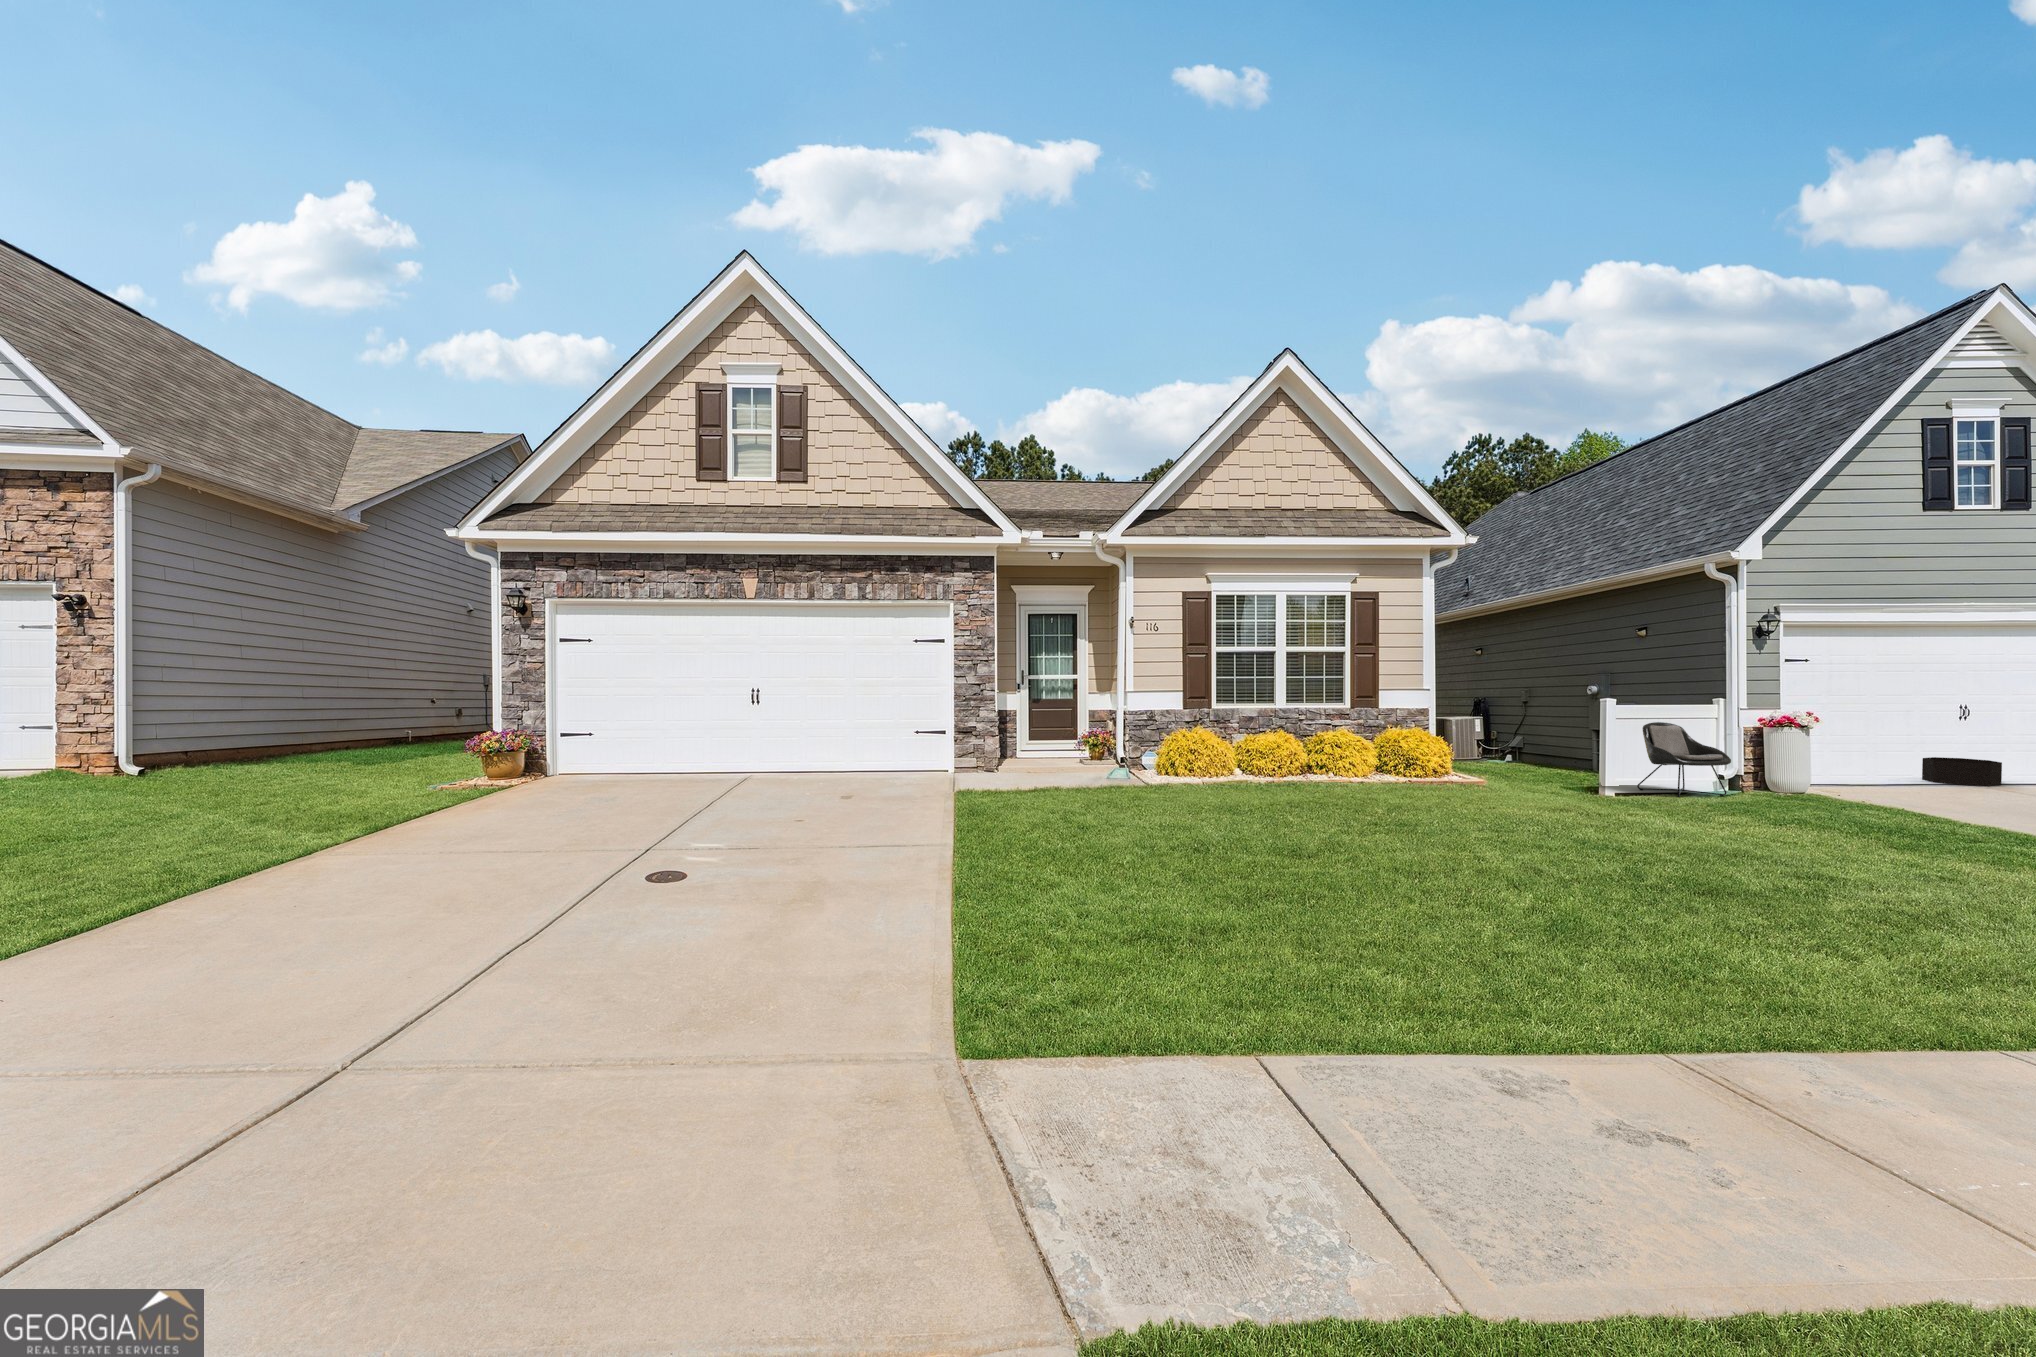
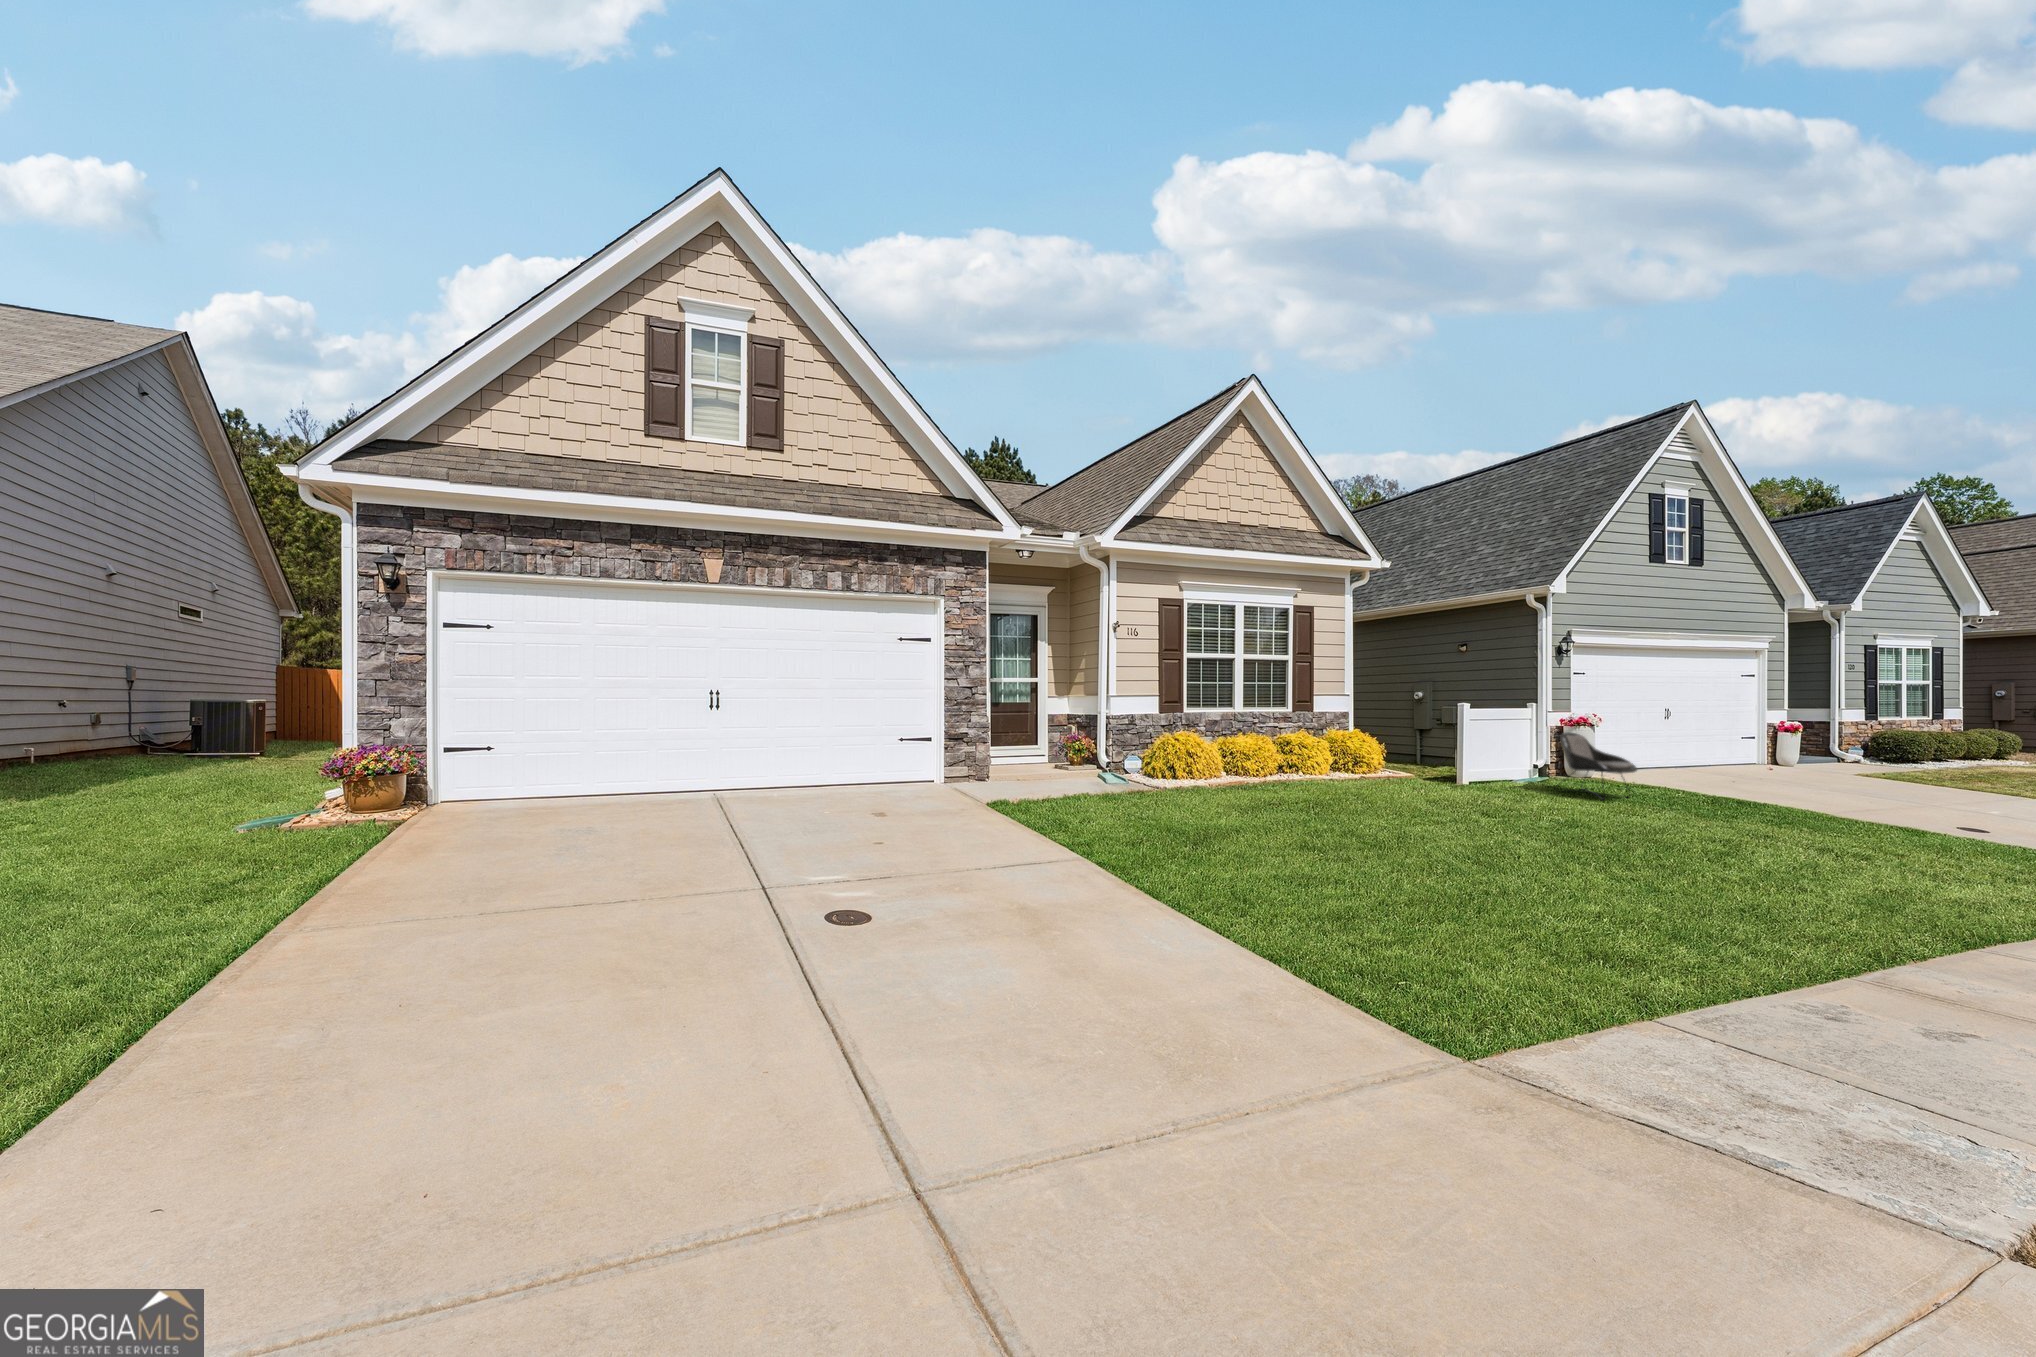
basket: present [1922,757,2002,786] -> none [1692,755,1753,779]

